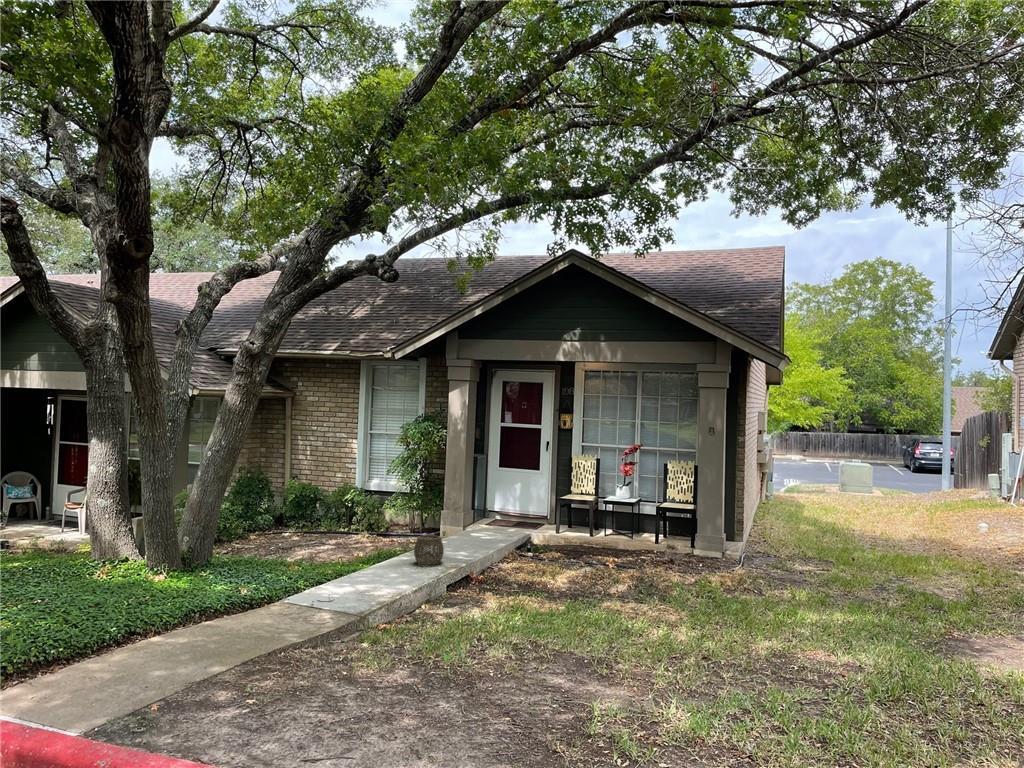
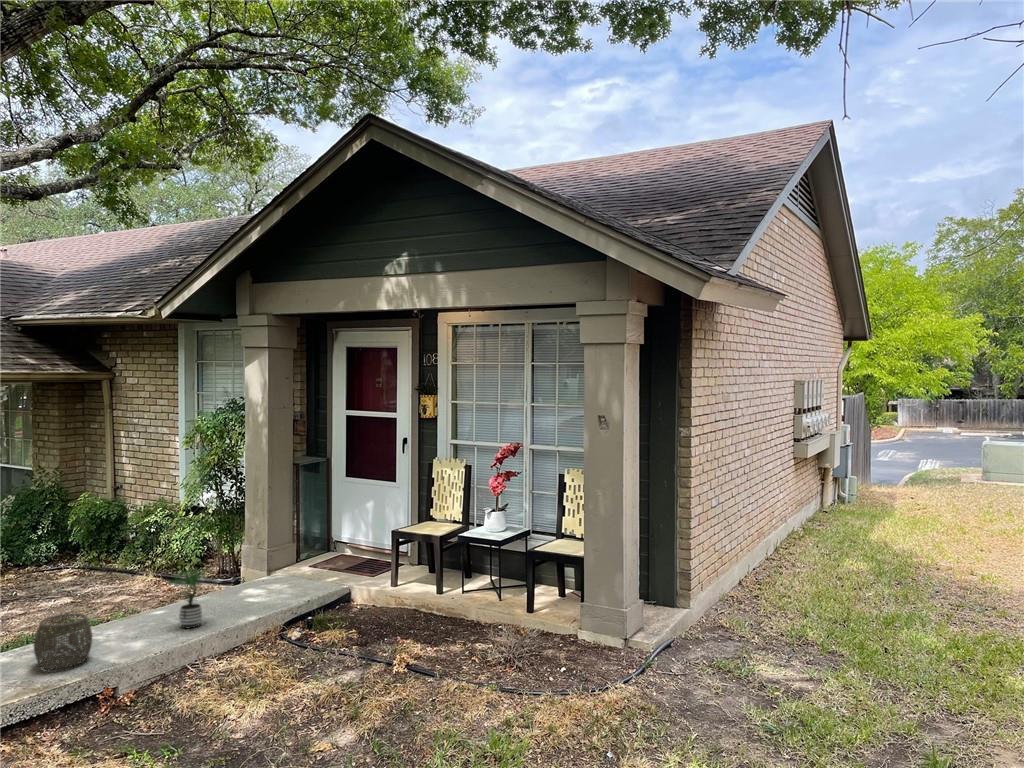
potted plant: none [457,513,481,550] -> present [169,569,205,628]

